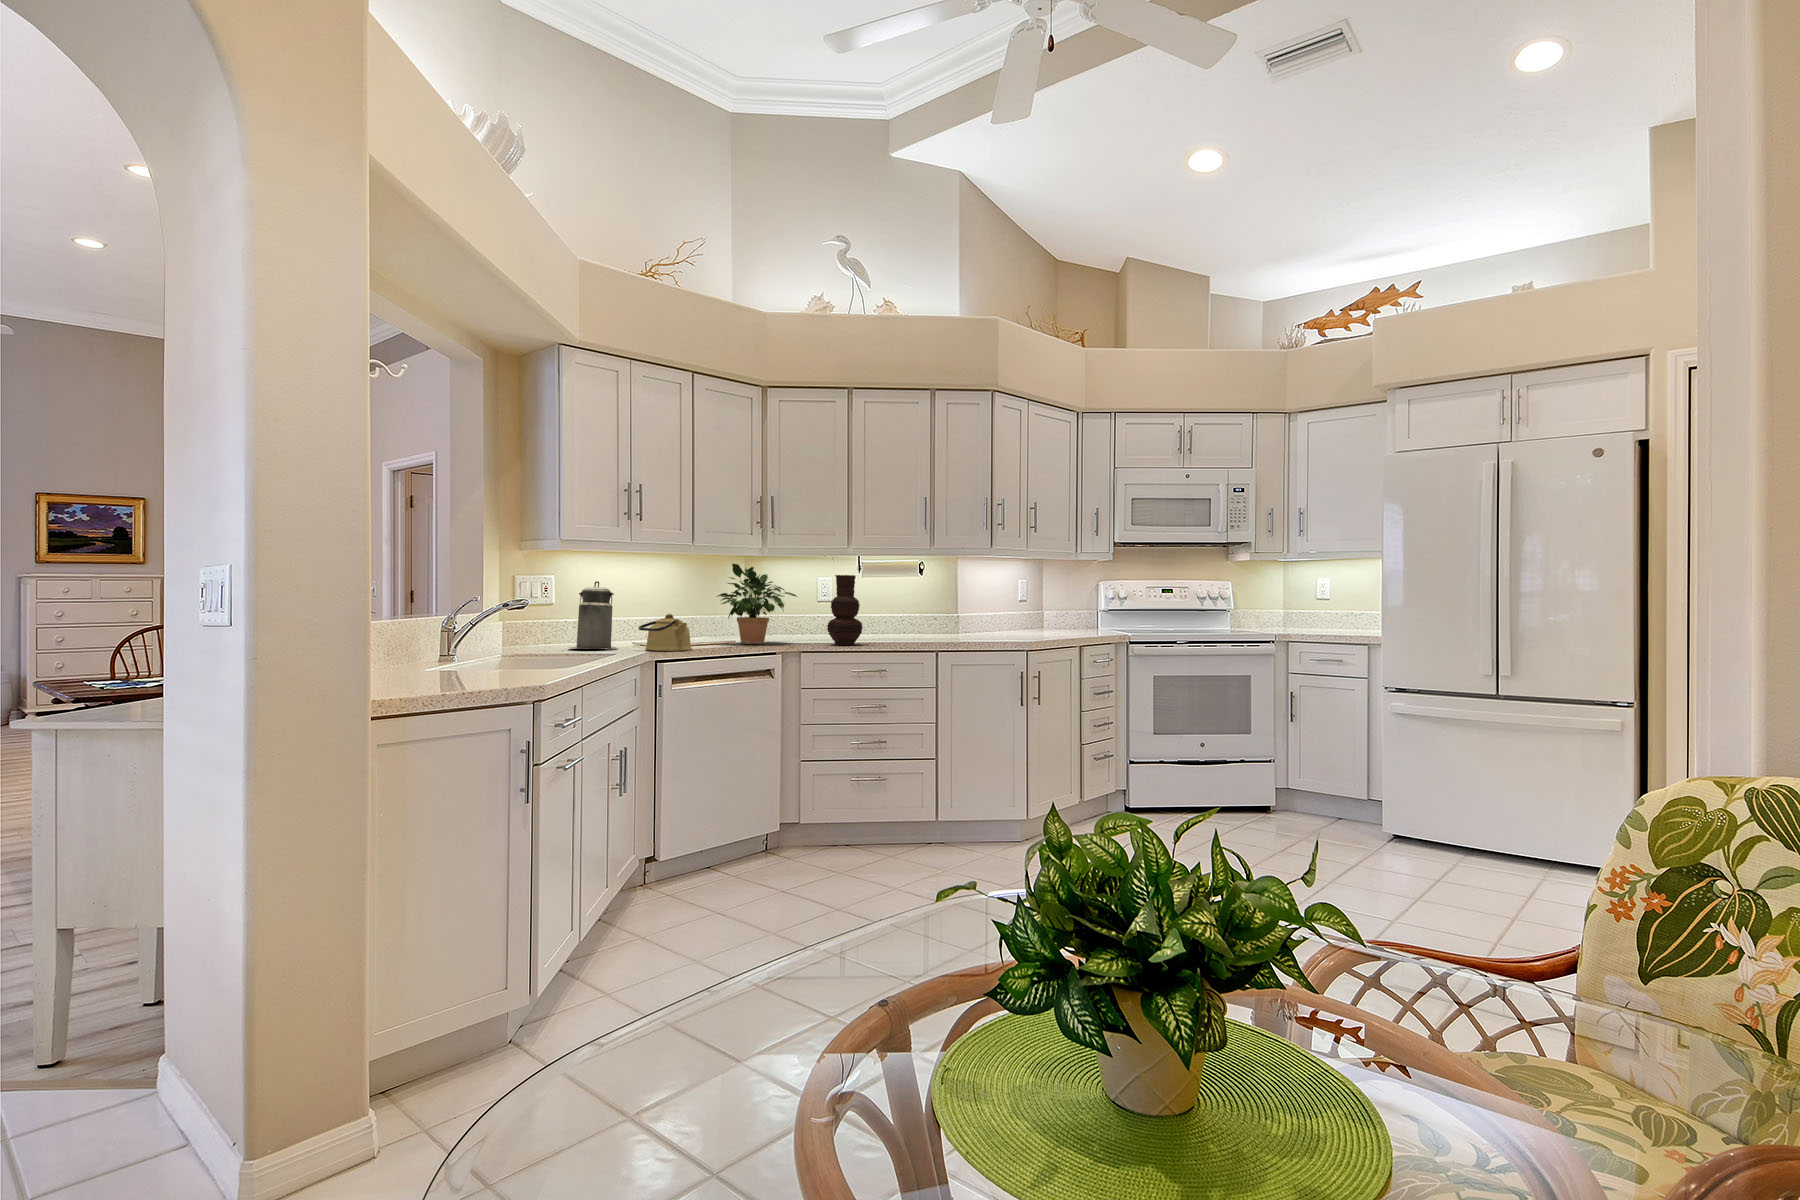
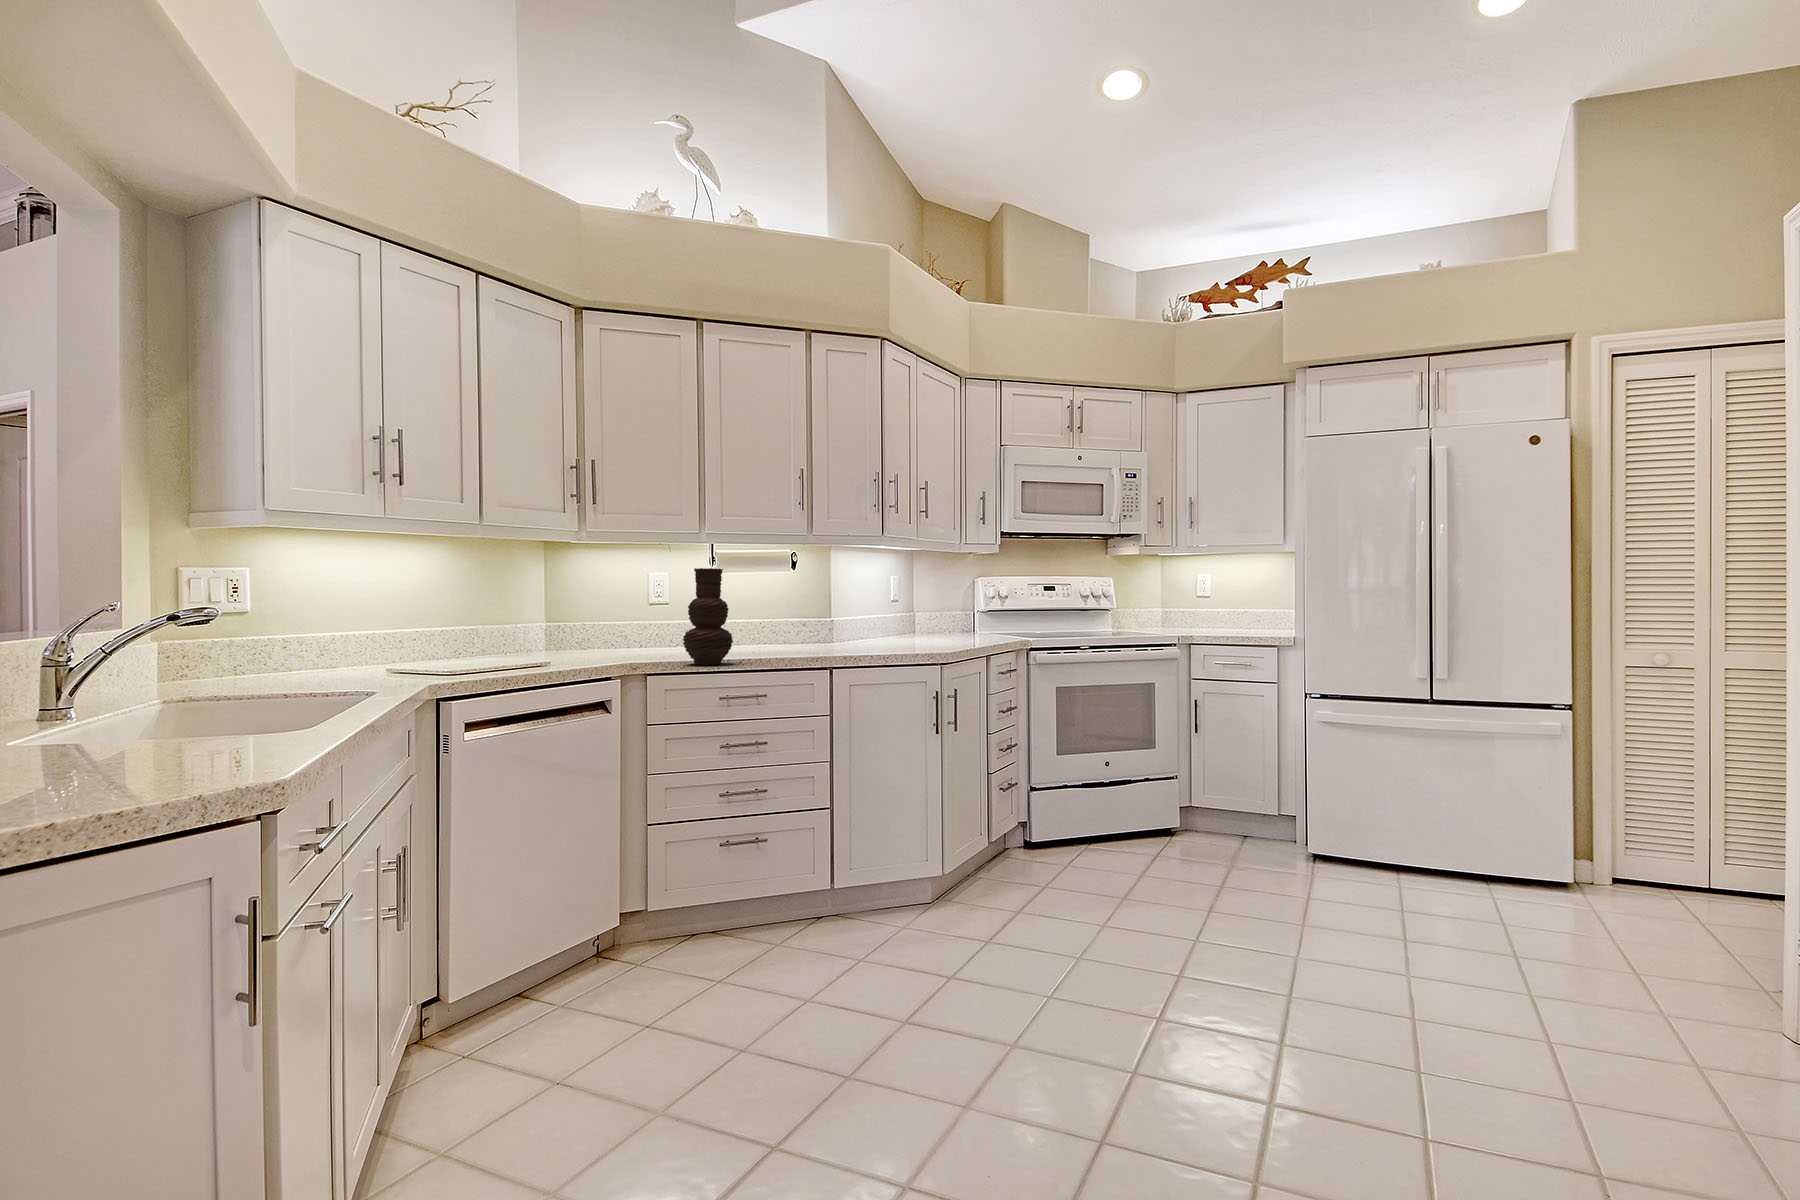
potted plant: present [717,564,797,644] -> none [516,551,640,667]
canister: present [569,581,618,649] -> none [280,576,368,683]
kettle: present [639,614,692,651] -> none [406,626,494,682]

